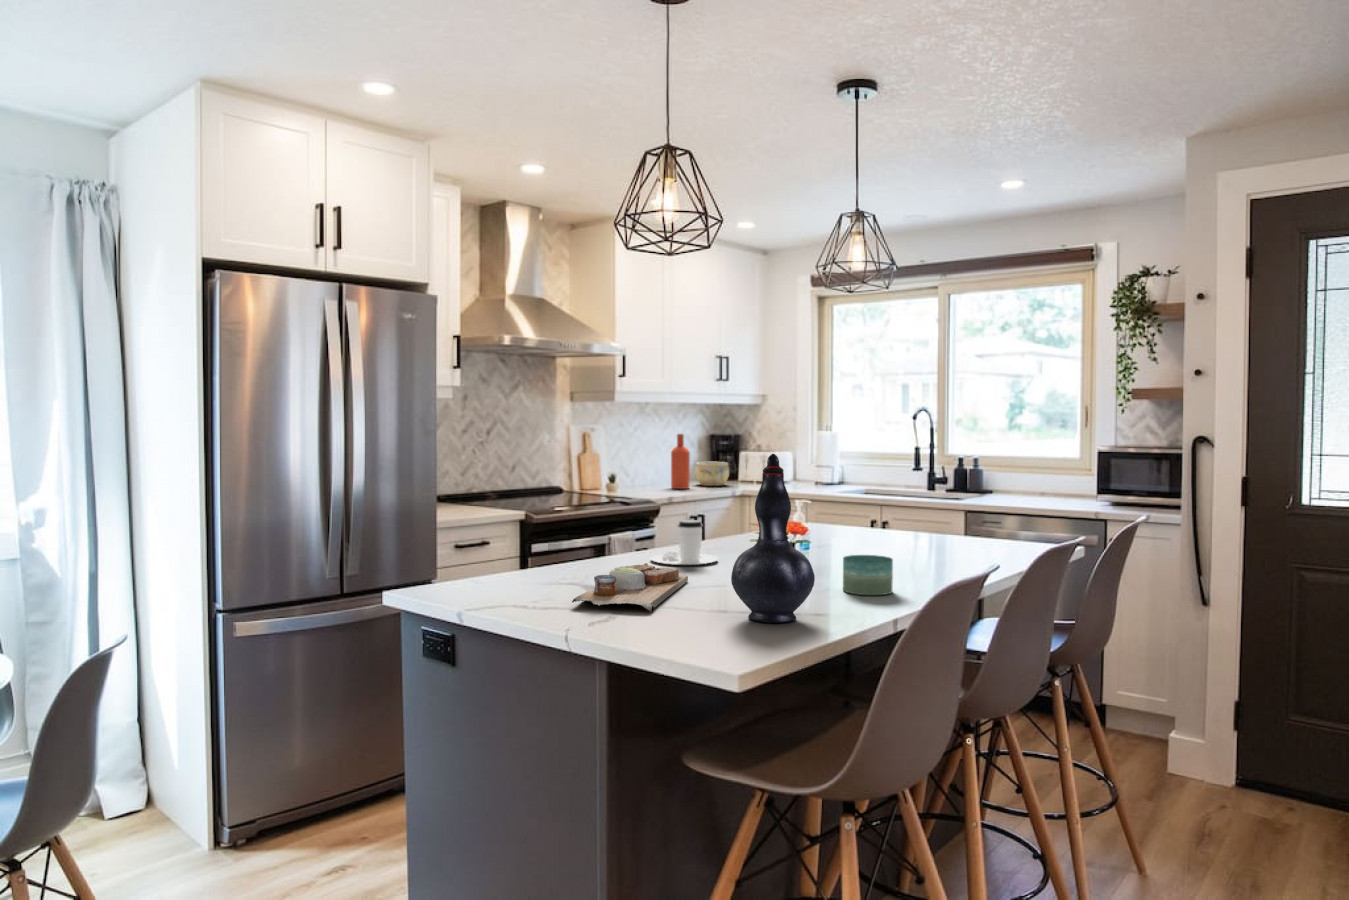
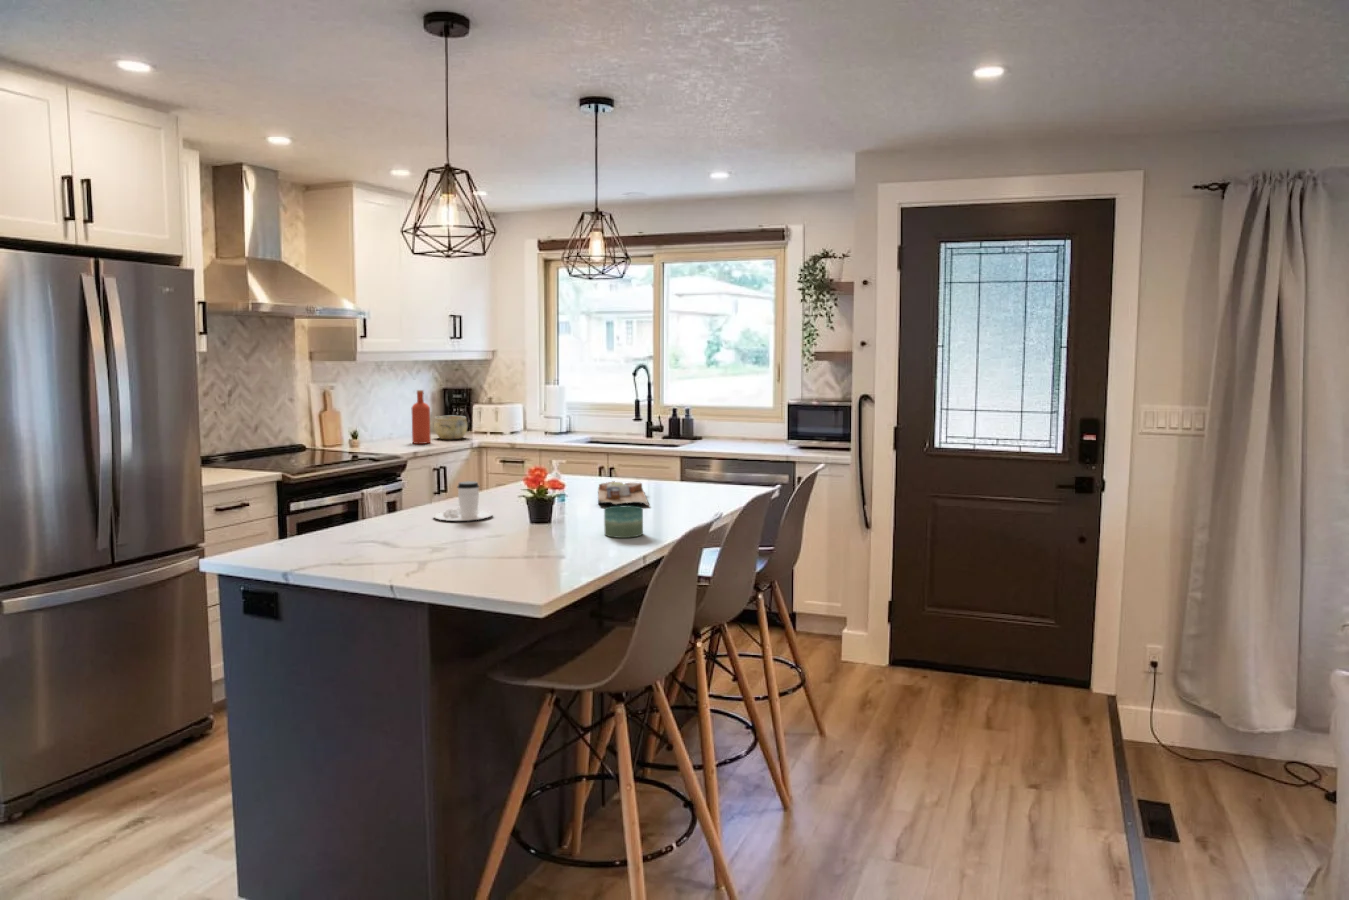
decorative vase: present [731,454,815,623] -> none [525,432,591,564]
cutting board: present [572,563,688,611] -> present [598,481,649,506]

